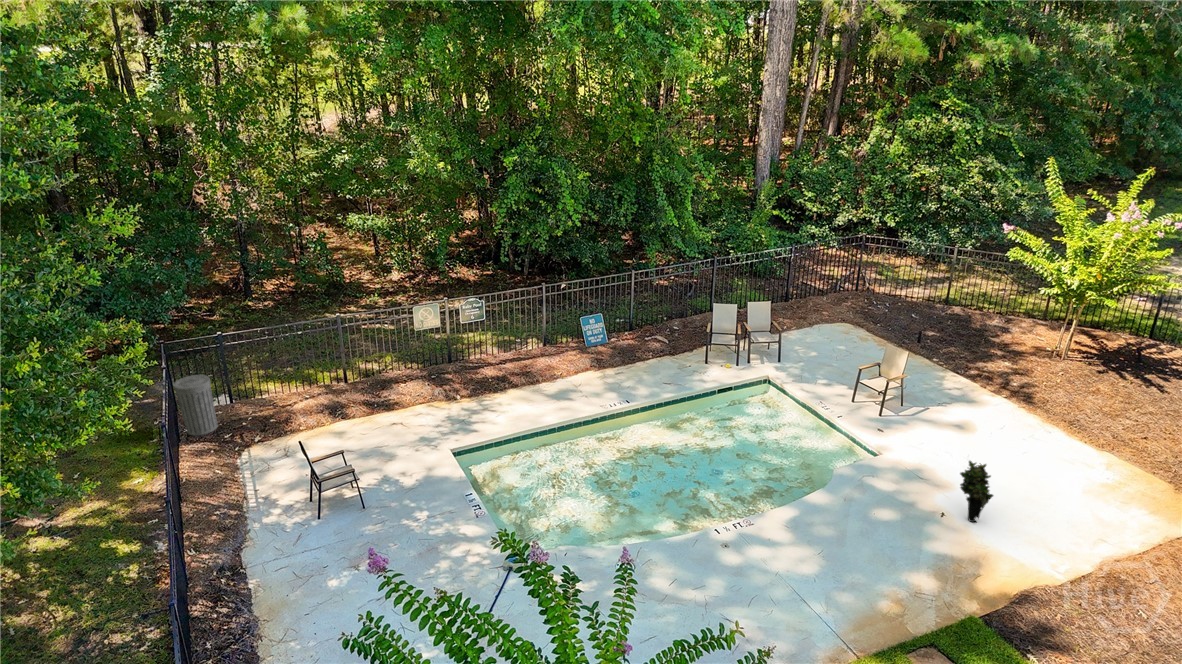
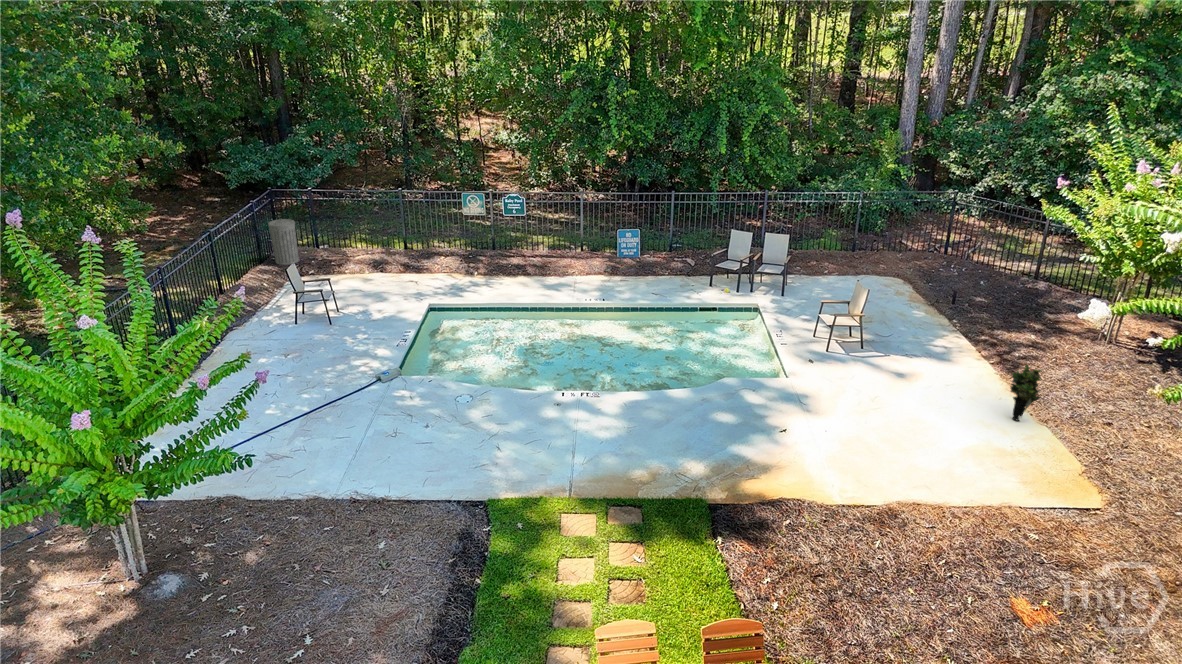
potted plant: present [960,461,993,522] -> present [1011,365,1042,421]

